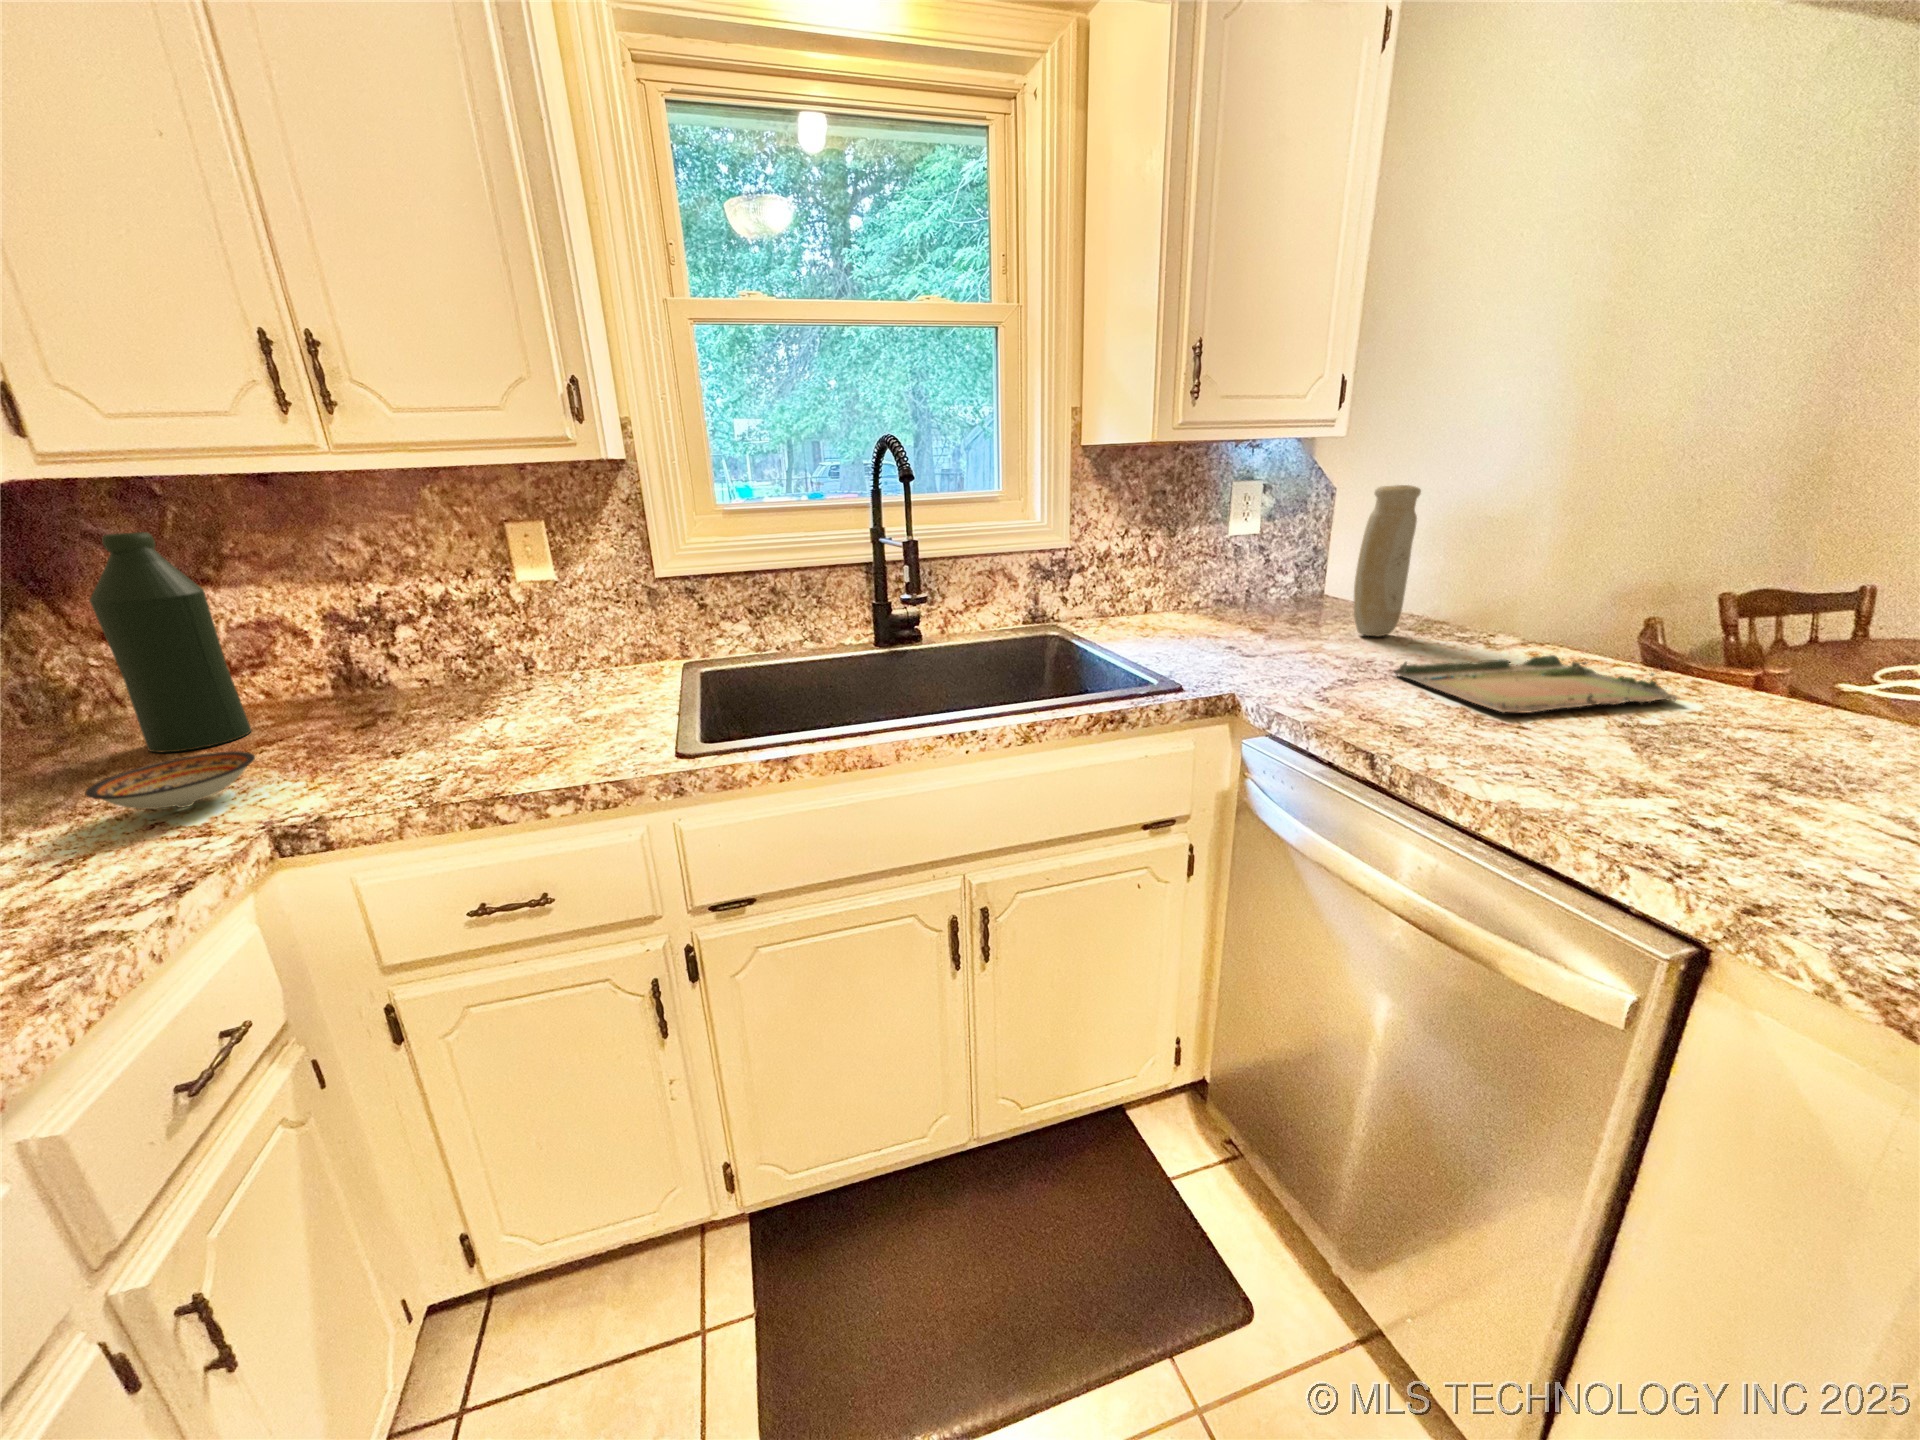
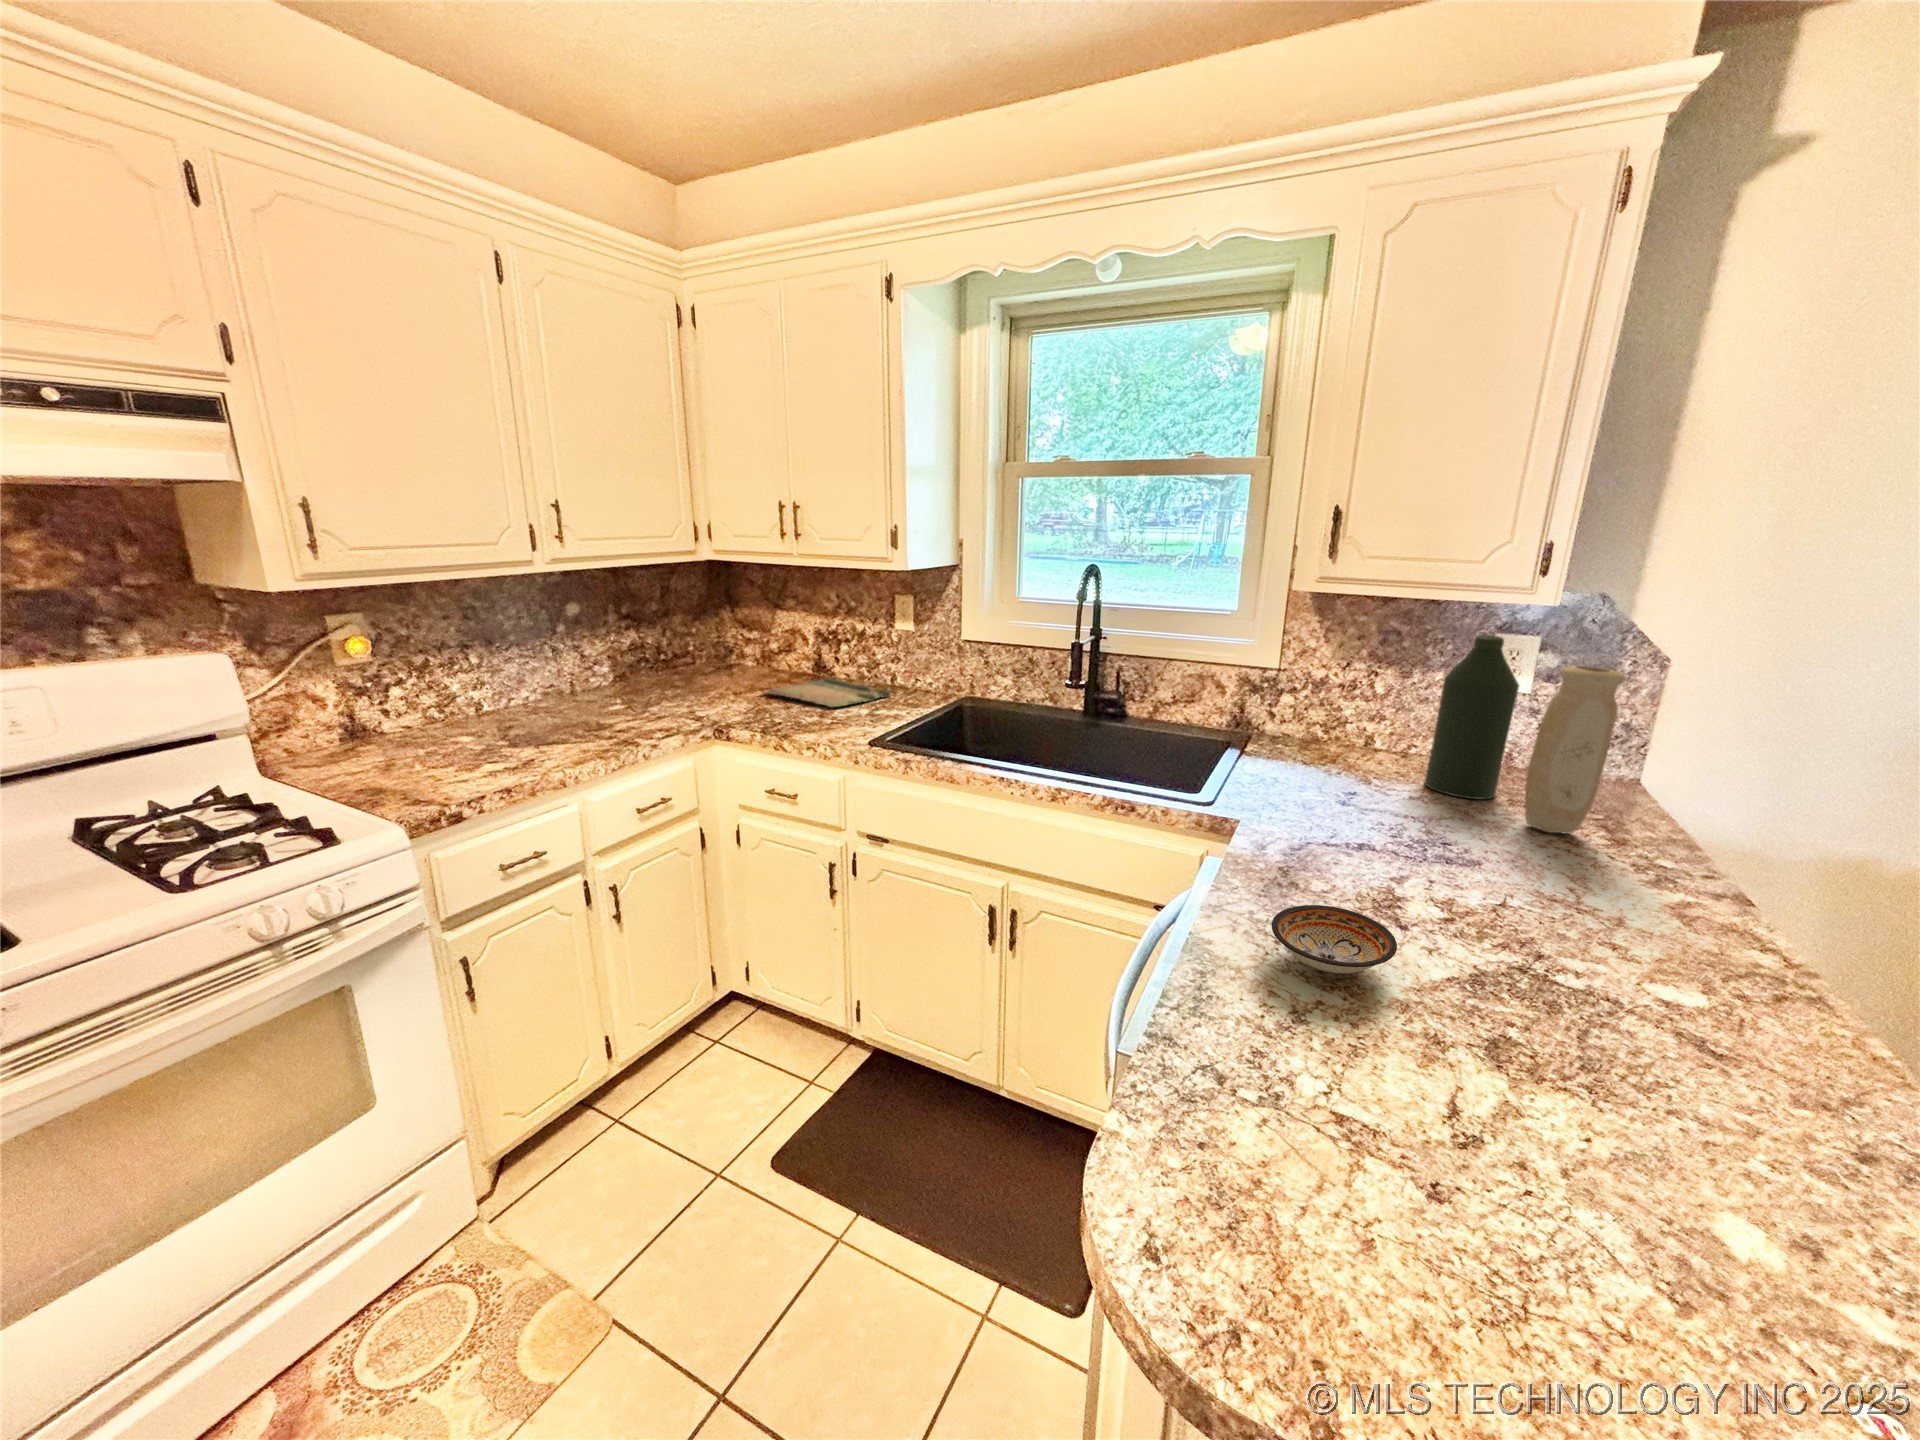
bottle: present [90,532,251,752] -> present [1425,635,1519,799]
tray: present [1394,655,1678,713] -> present [765,677,890,708]
ceramic bowl: present [86,751,255,809] -> present [1271,905,1397,973]

